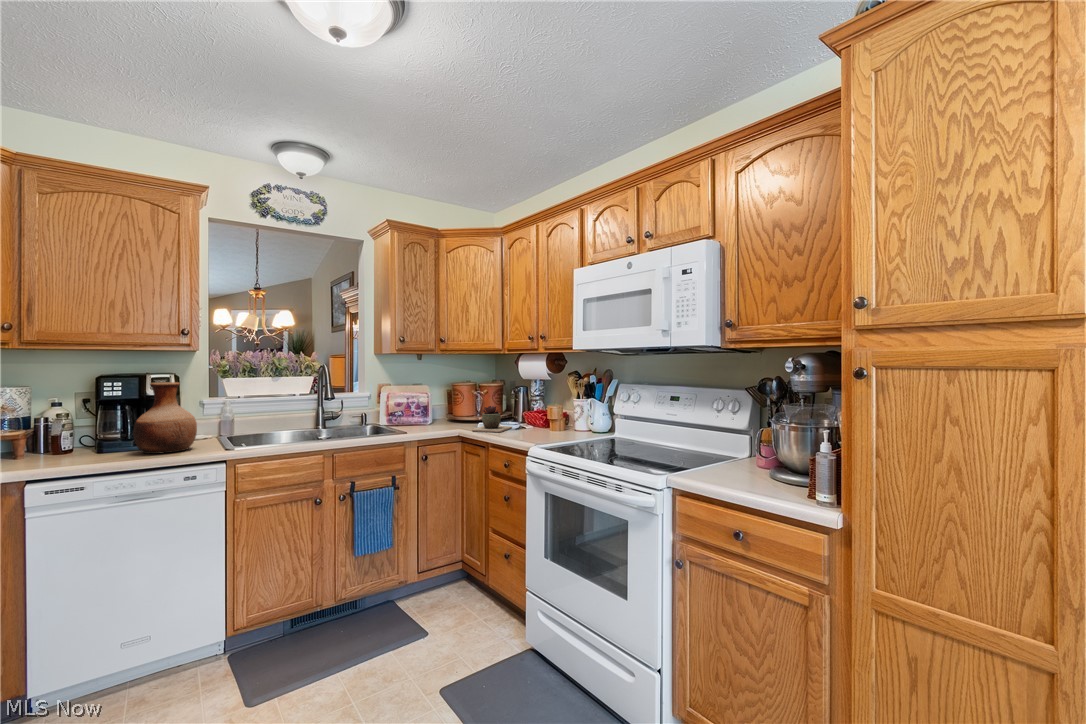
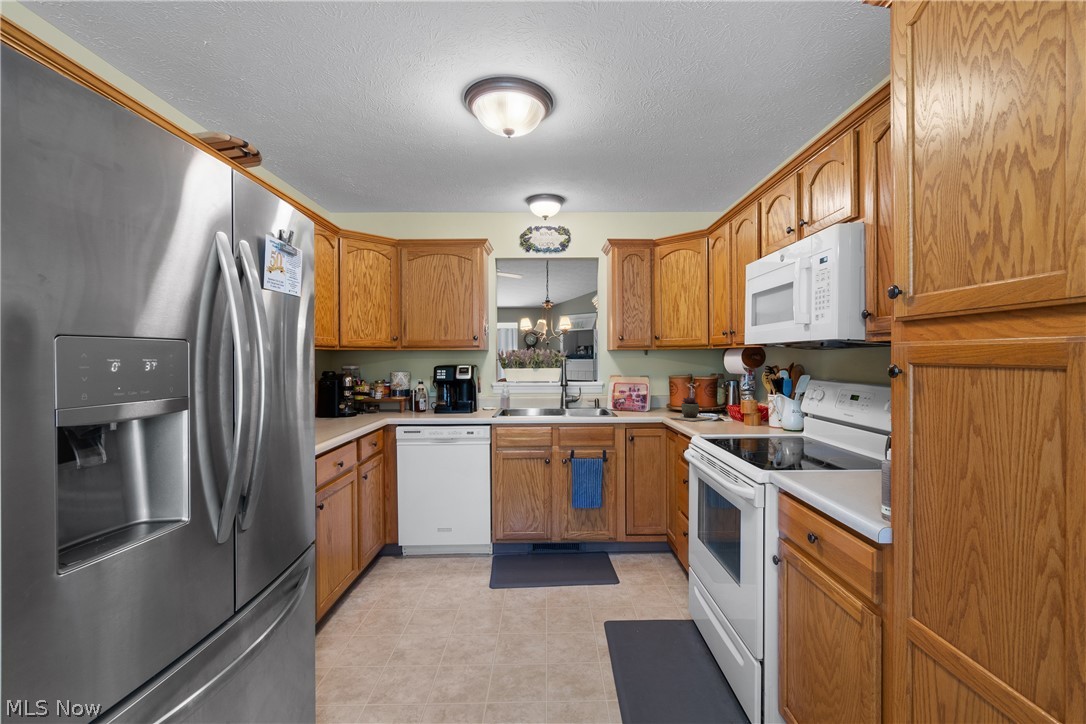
vase: present [133,382,197,454] -> none [448,370,479,414]

